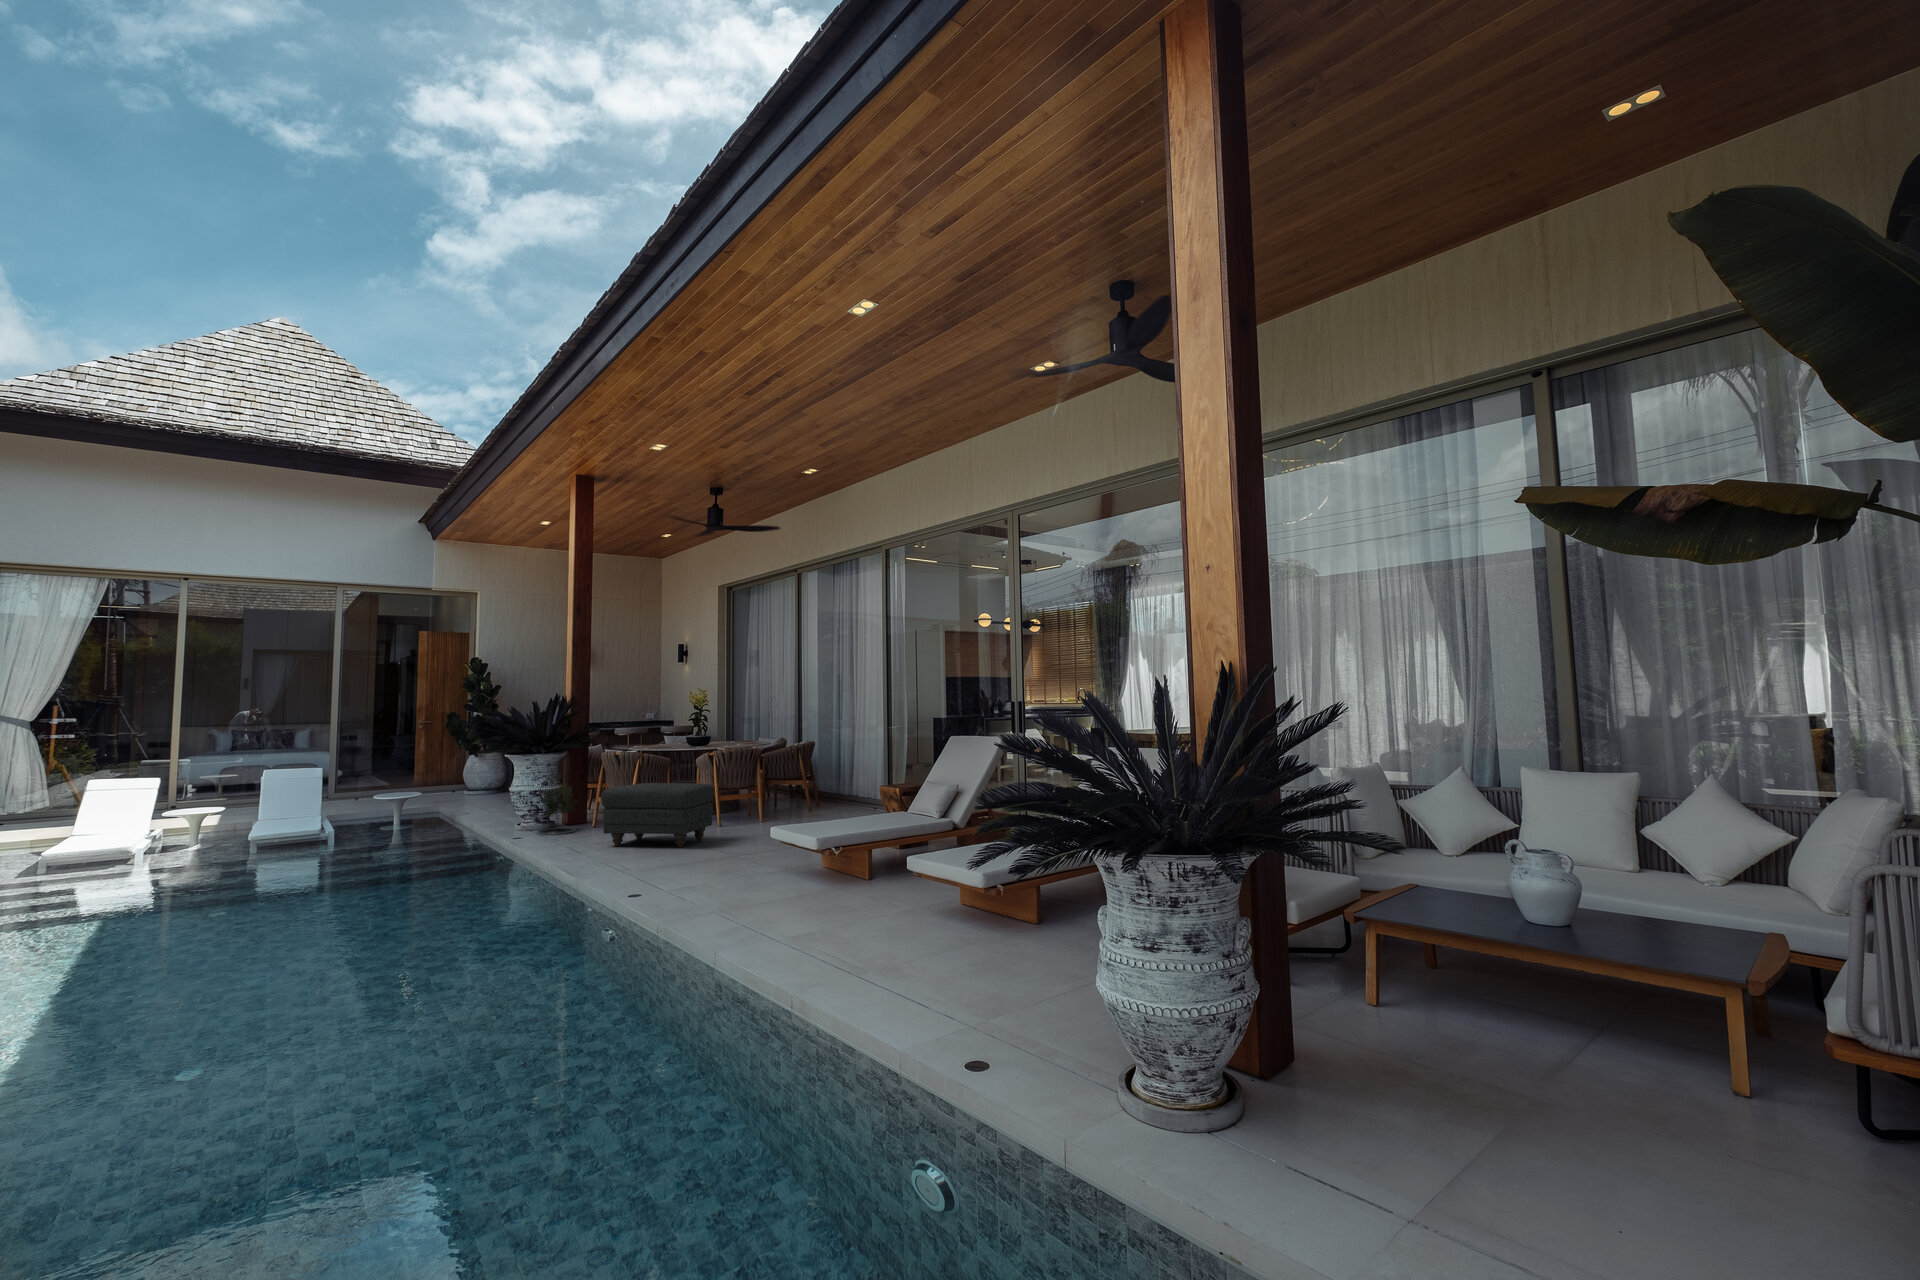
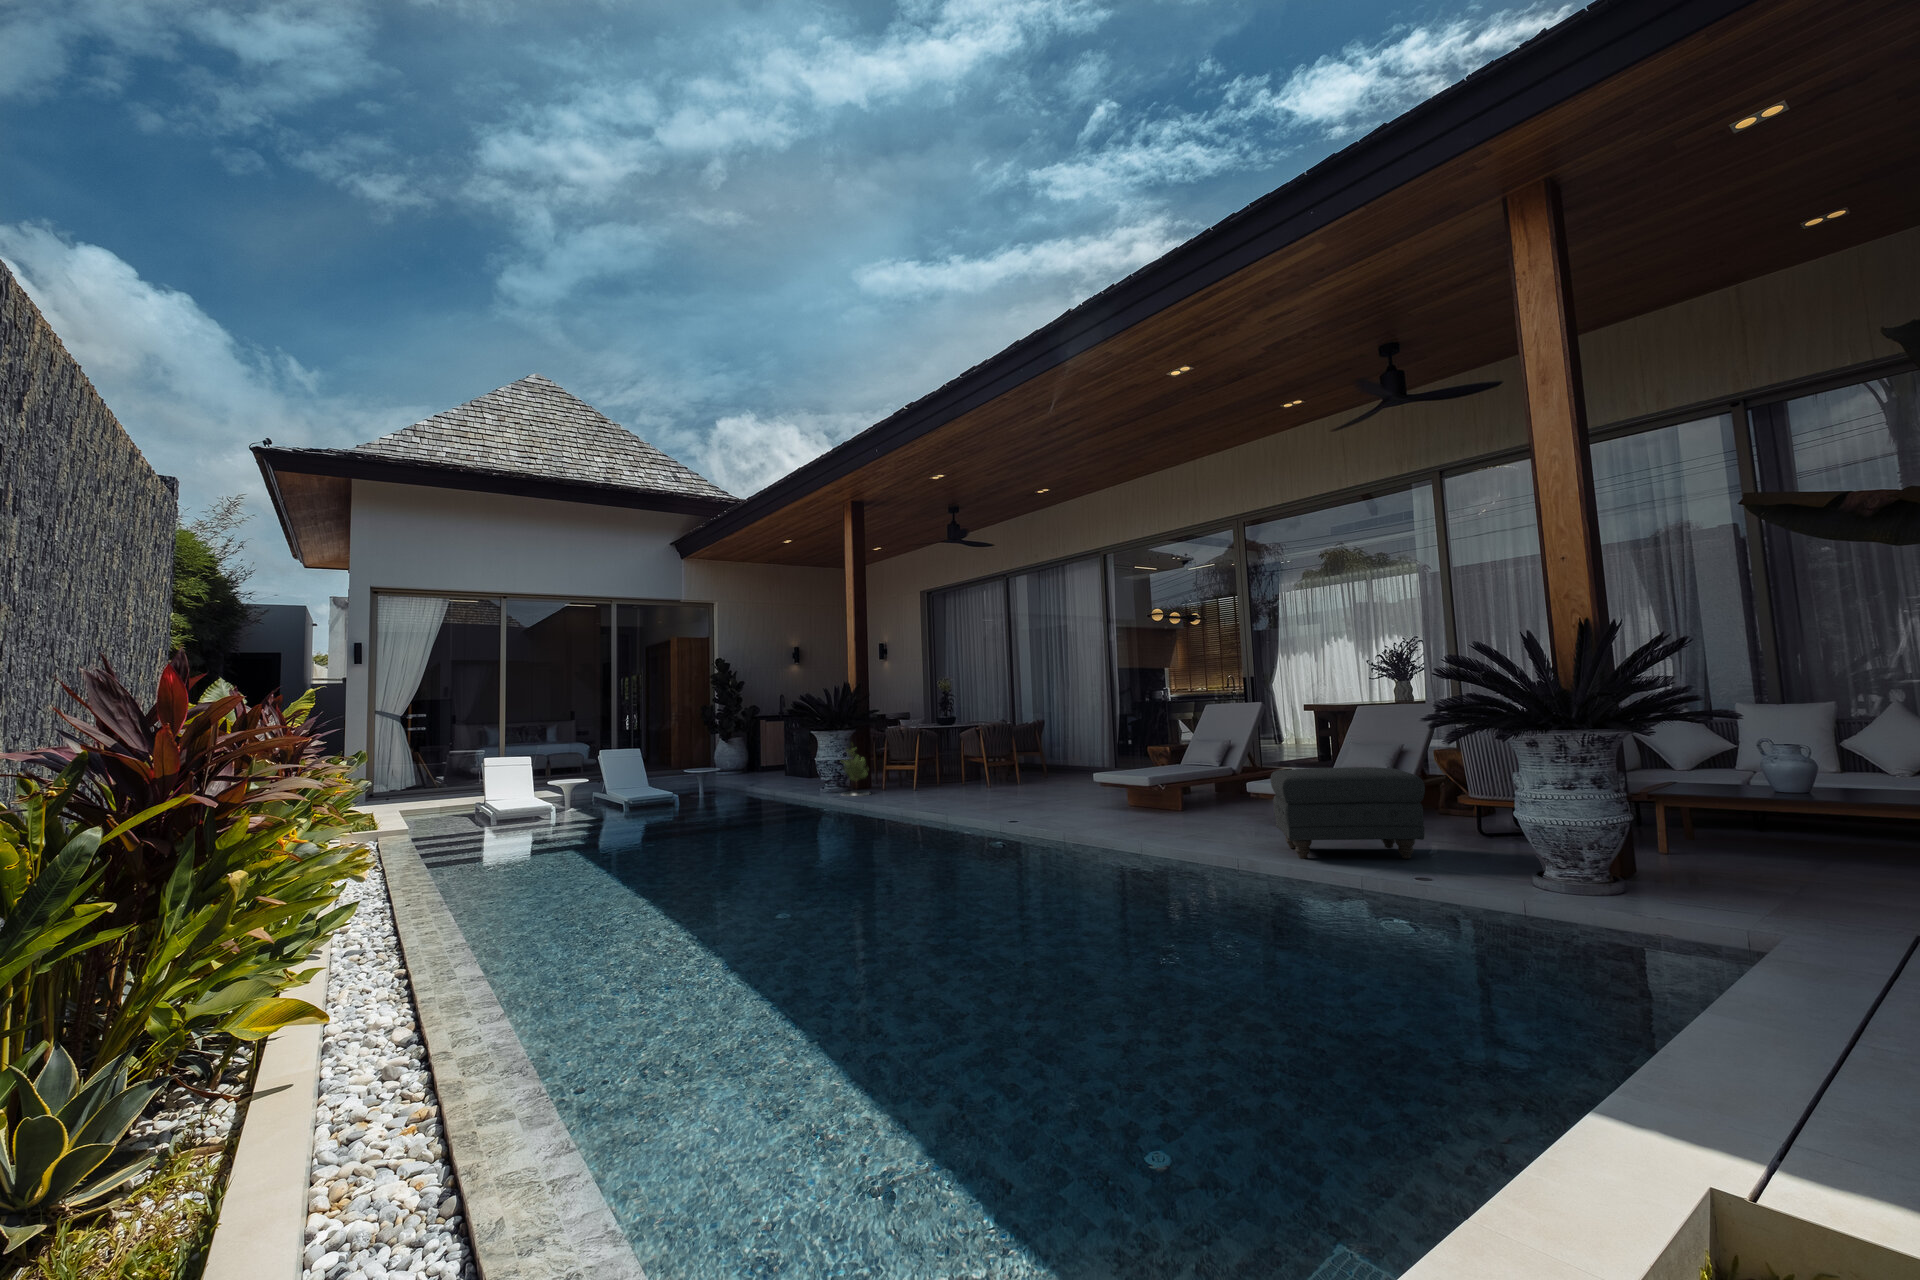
ottoman: present [601,783,715,848] -> present [1271,767,1425,859]

